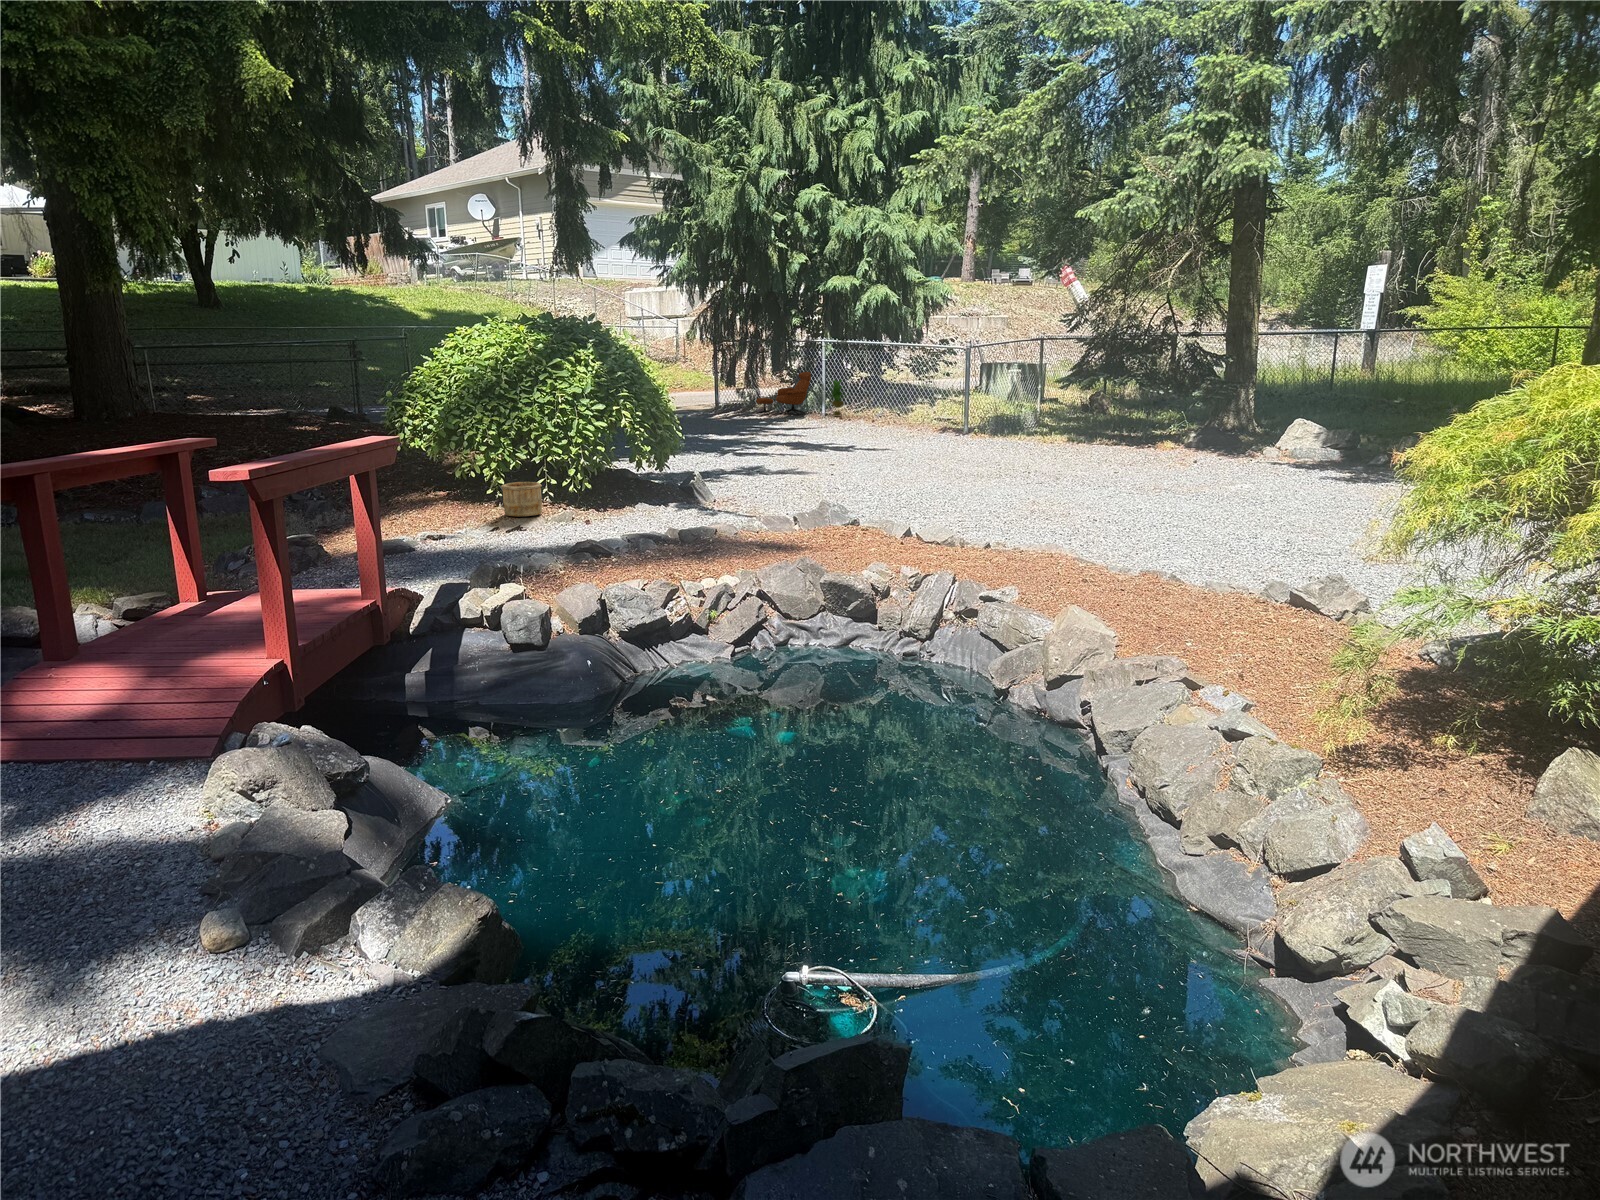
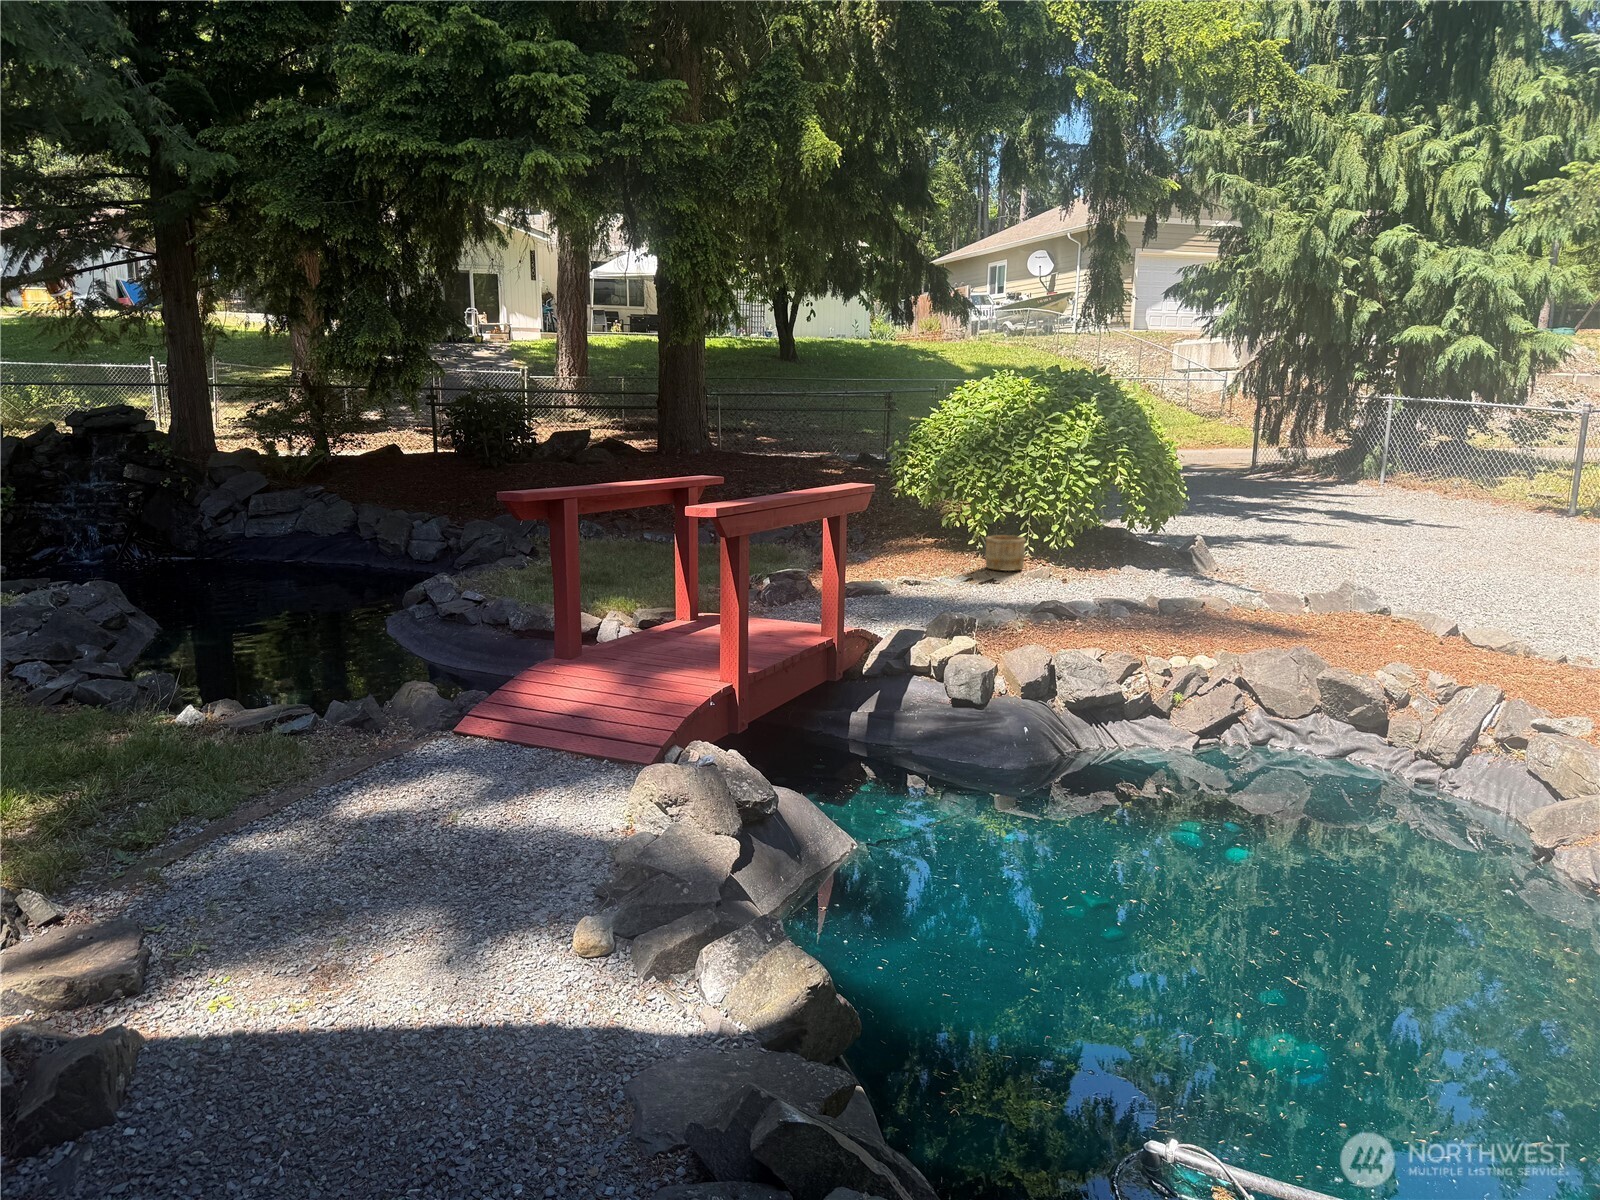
lounge chair: present [756,372,811,415] -> none [1300,435,1373,483]
potted plant: present [829,380,844,416] -> none [1386,444,1422,487]

